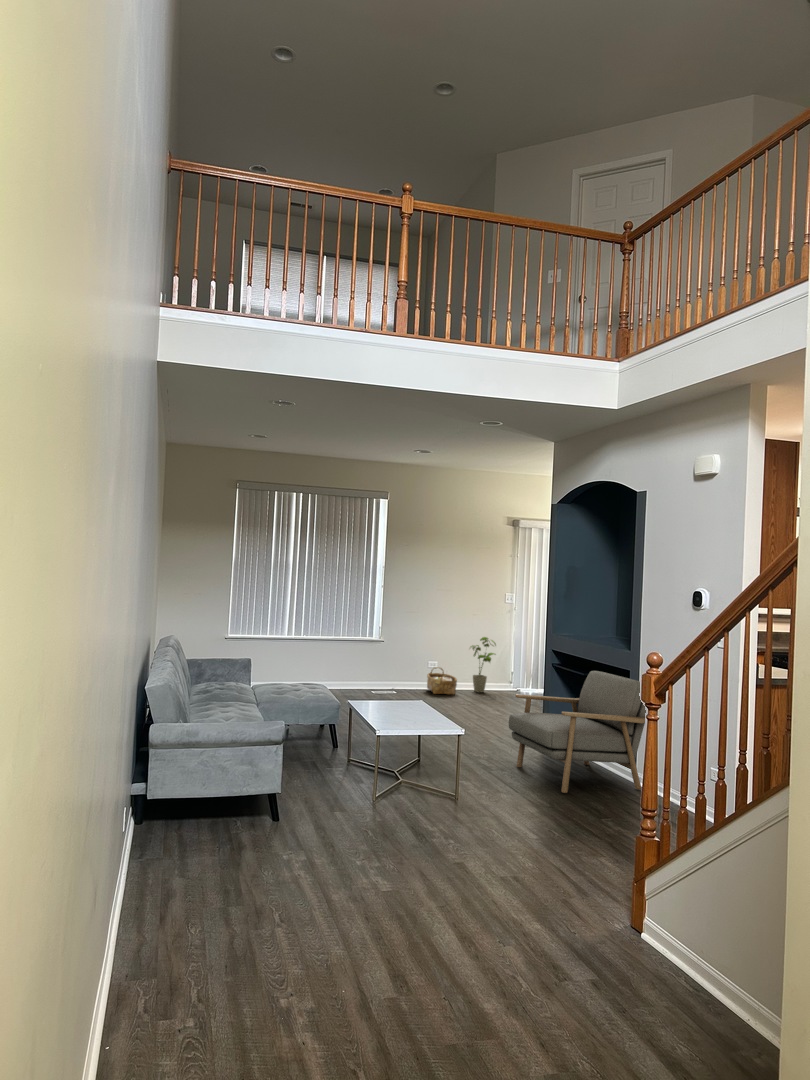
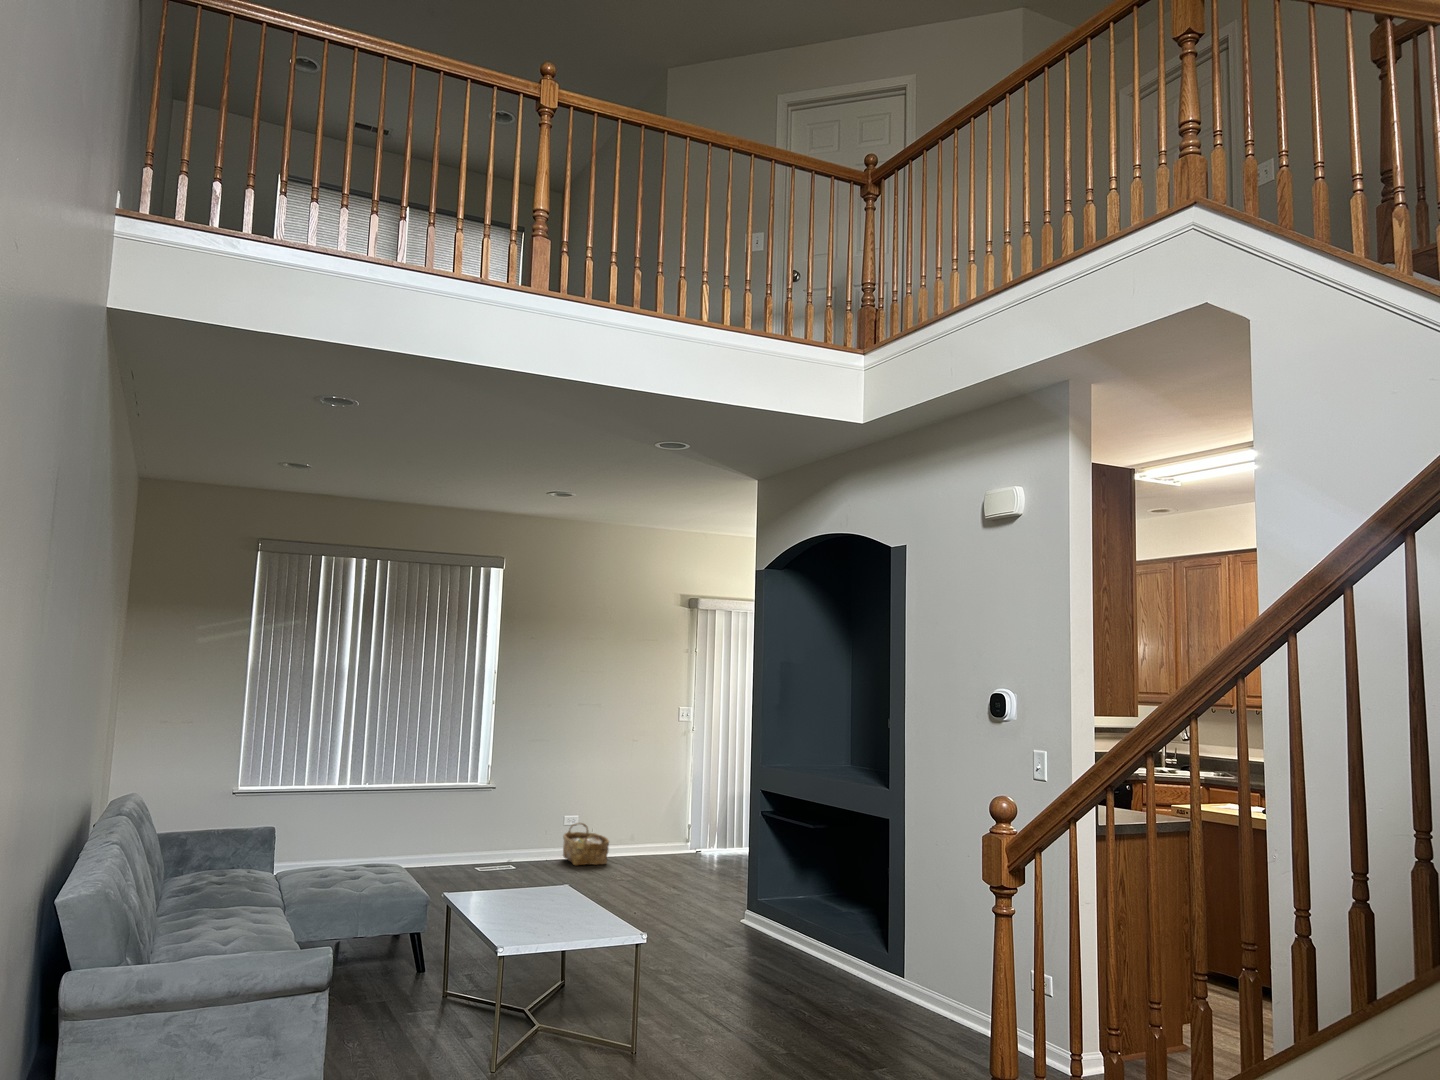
house plant: present [471,637,496,692] -> none [626,773,667,859]
armchair: present [509,671,647,793] -> none [708,822,928,1027]

